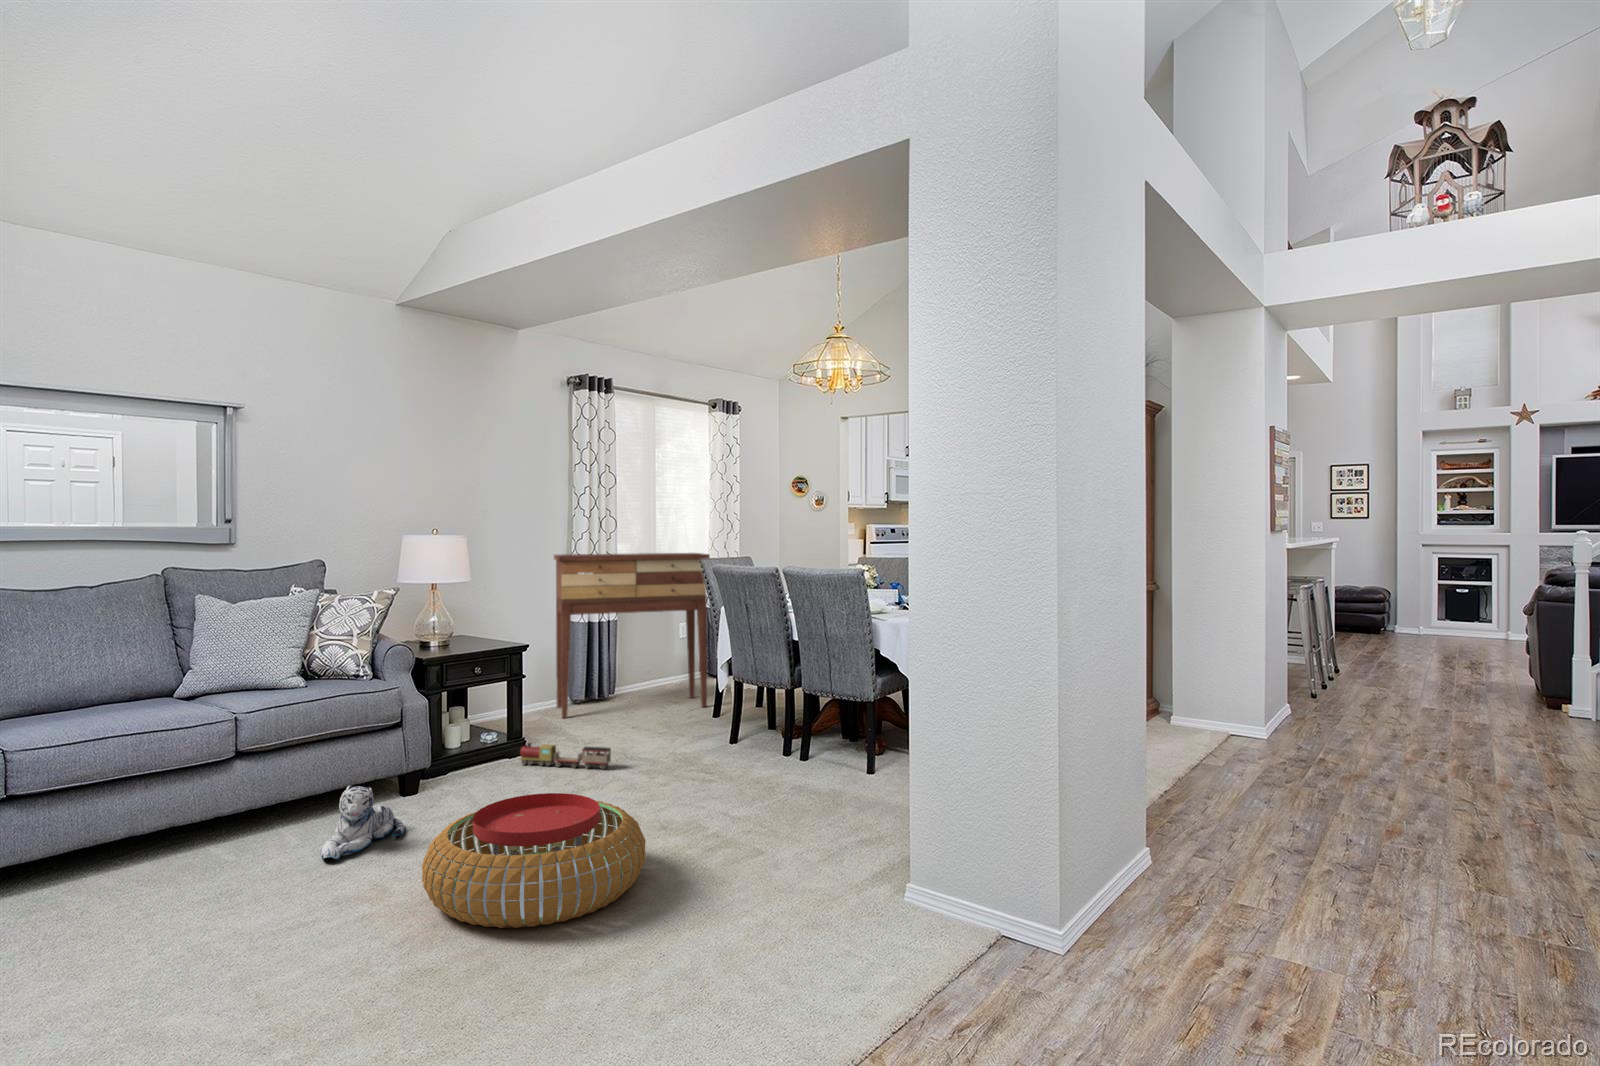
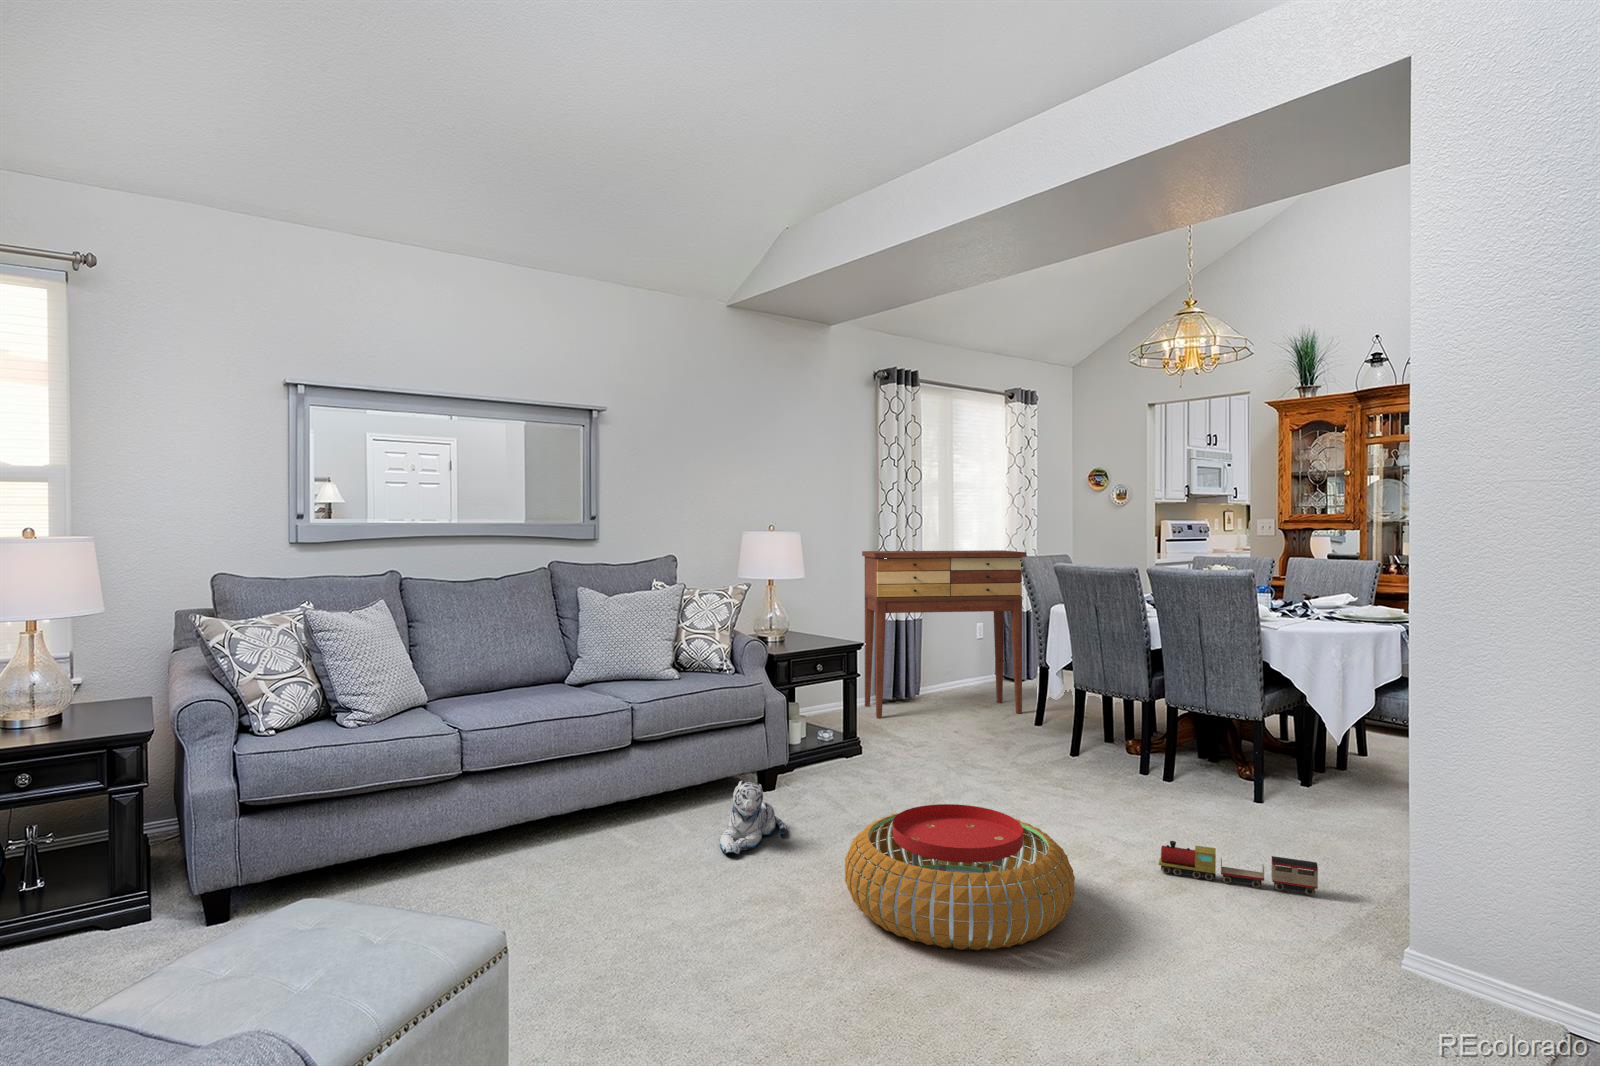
toy train: present [520,742,611,769] -> present [1158,841,1318,896]

